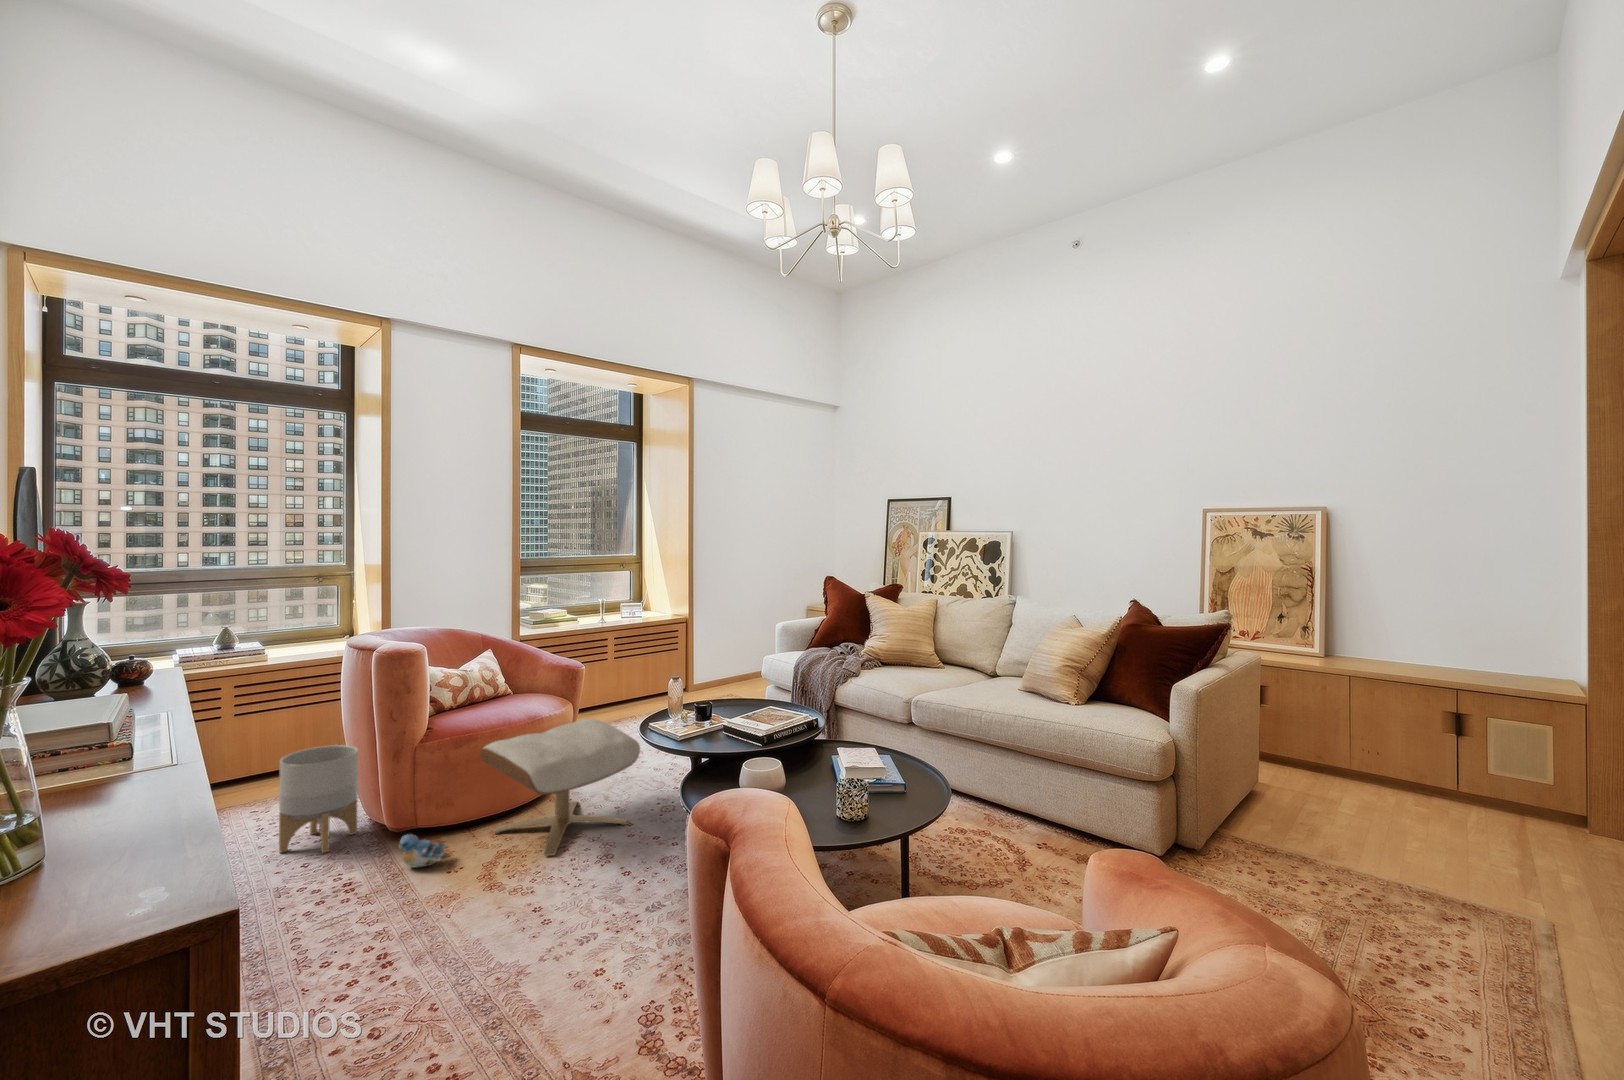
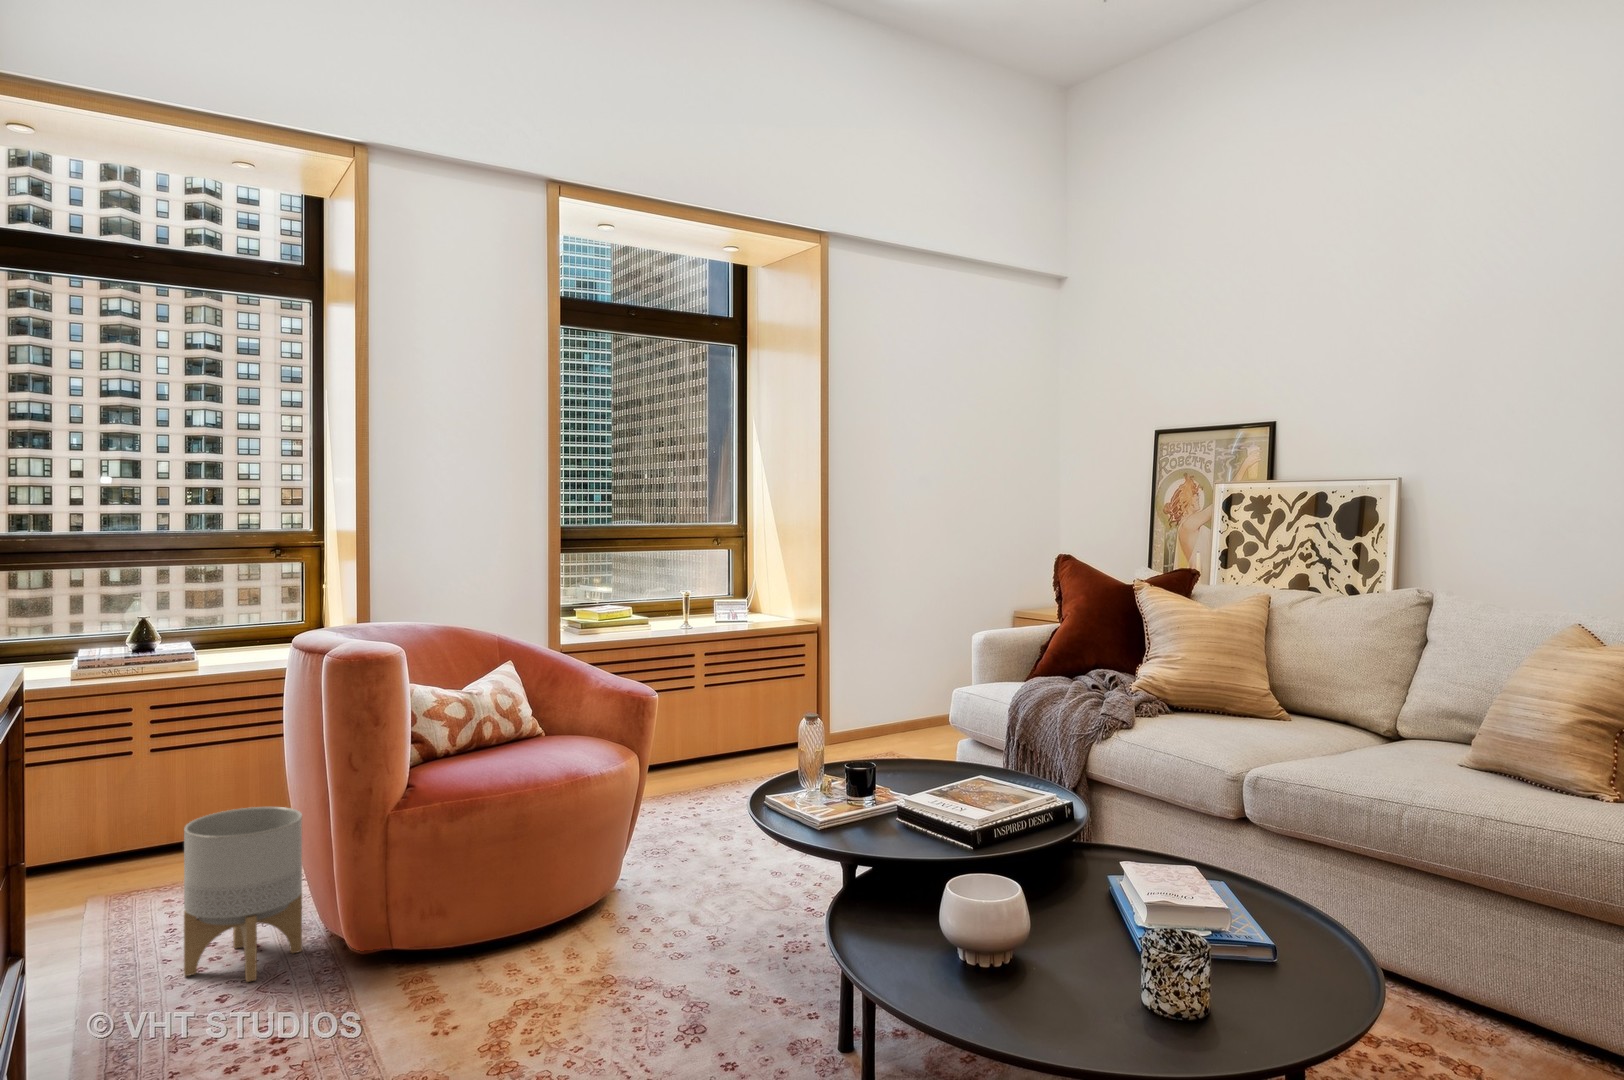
ottoman: present [480,719,640,856] -> none [487,782,752,1018]
plush toy: present [398,834,450,868] -> none [355,964,439,1021]

